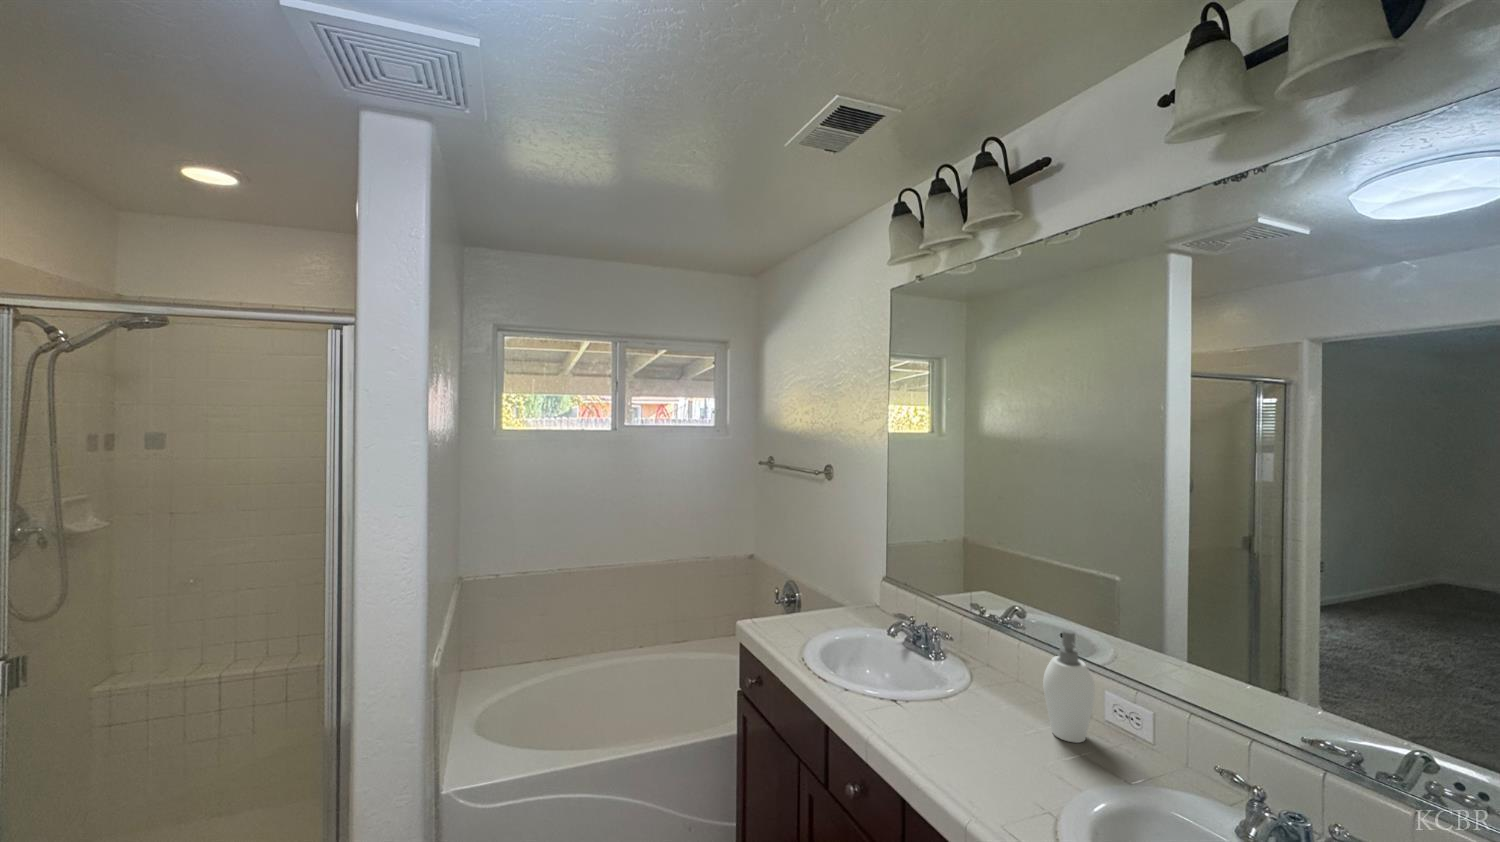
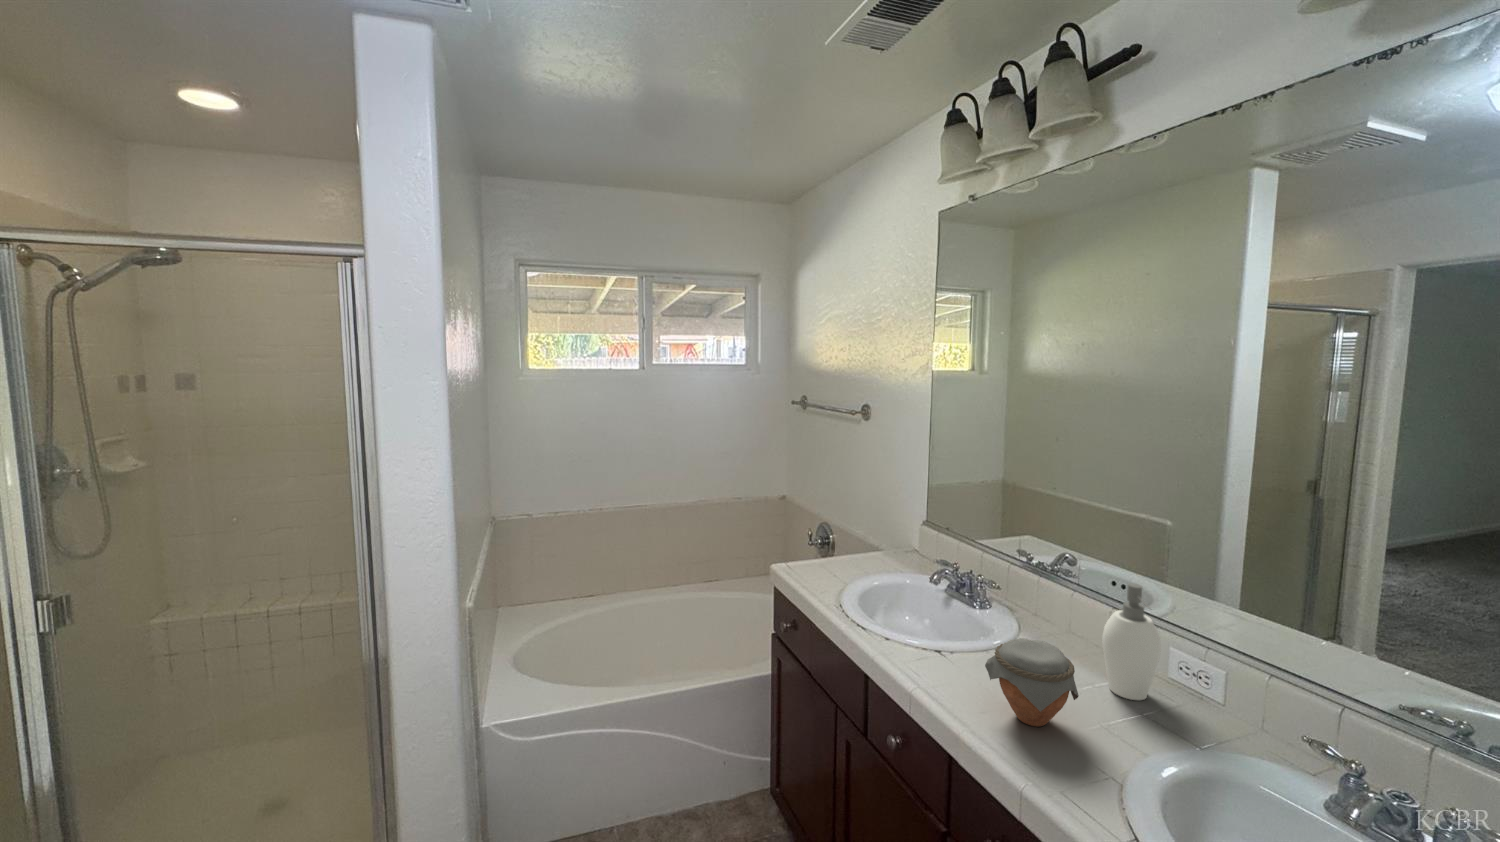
jar: none [934,683,1019,768] -> present [985,638,1079,727]

